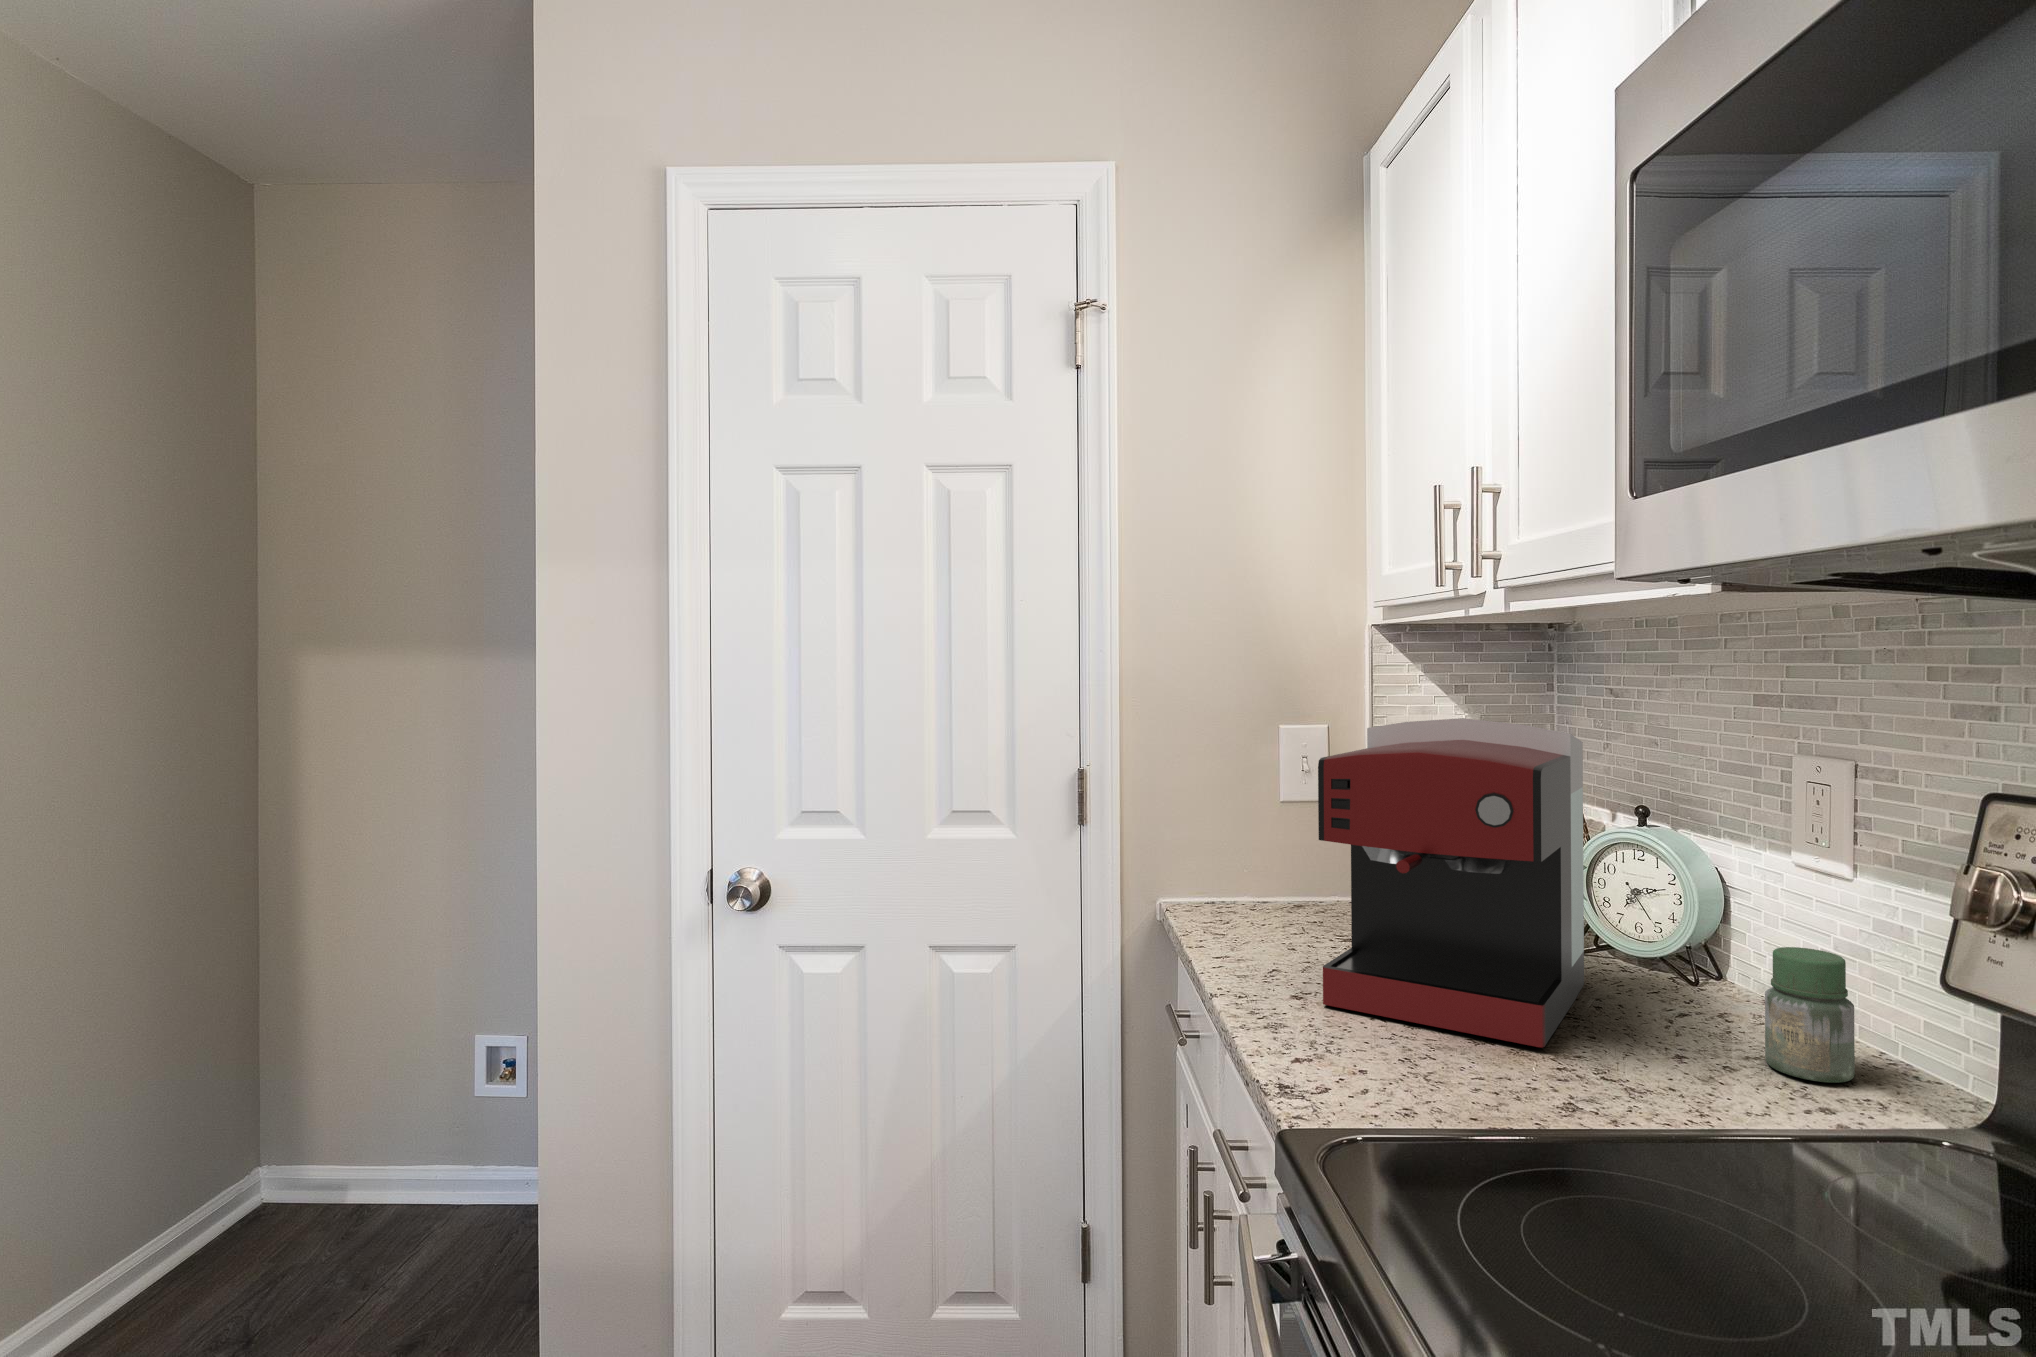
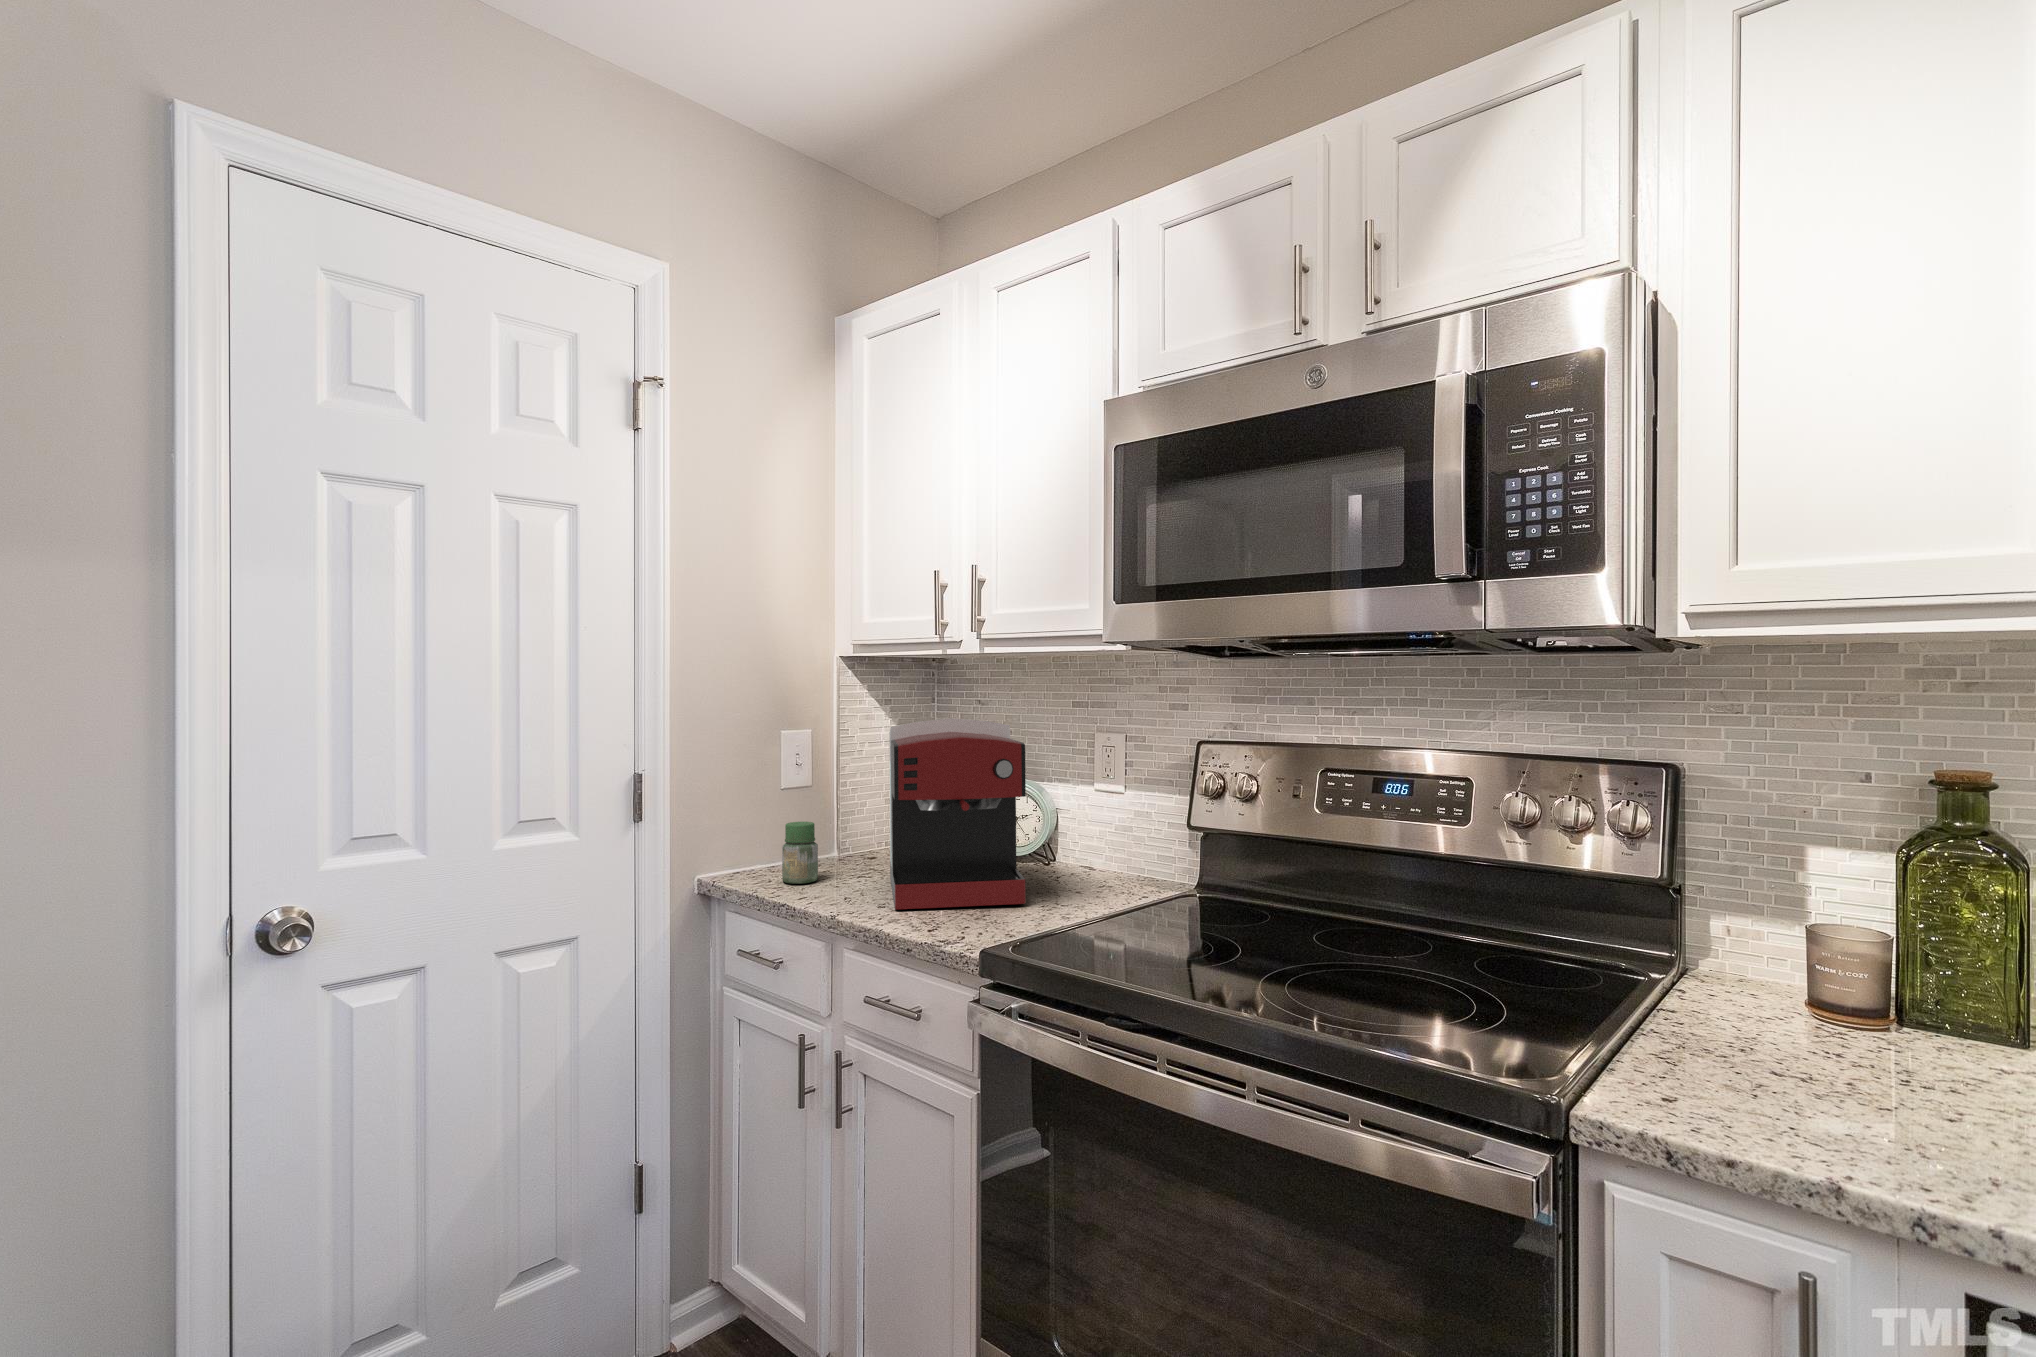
jar: present [1765,947,1855,1083] -> present [782,822,818,884]

